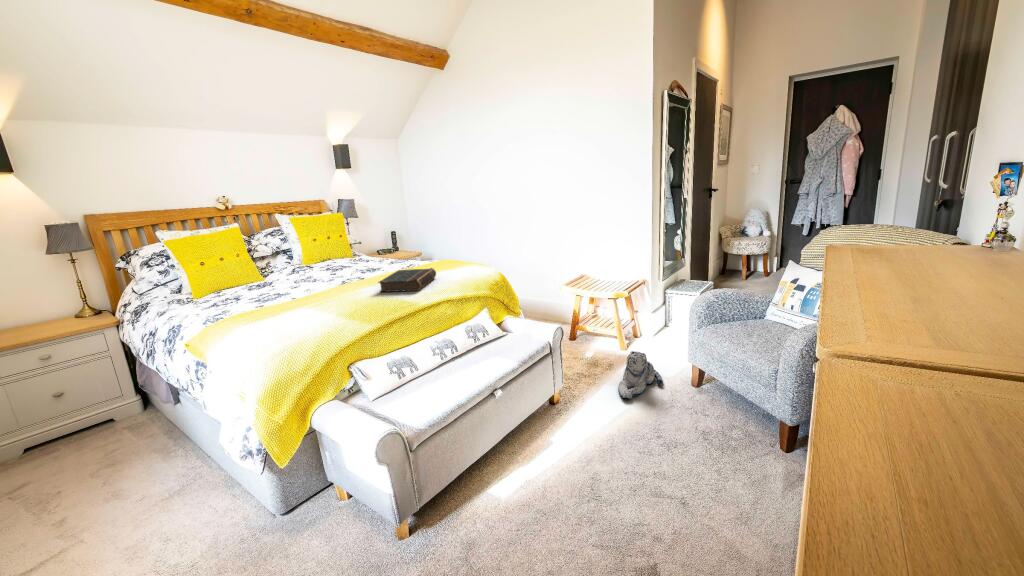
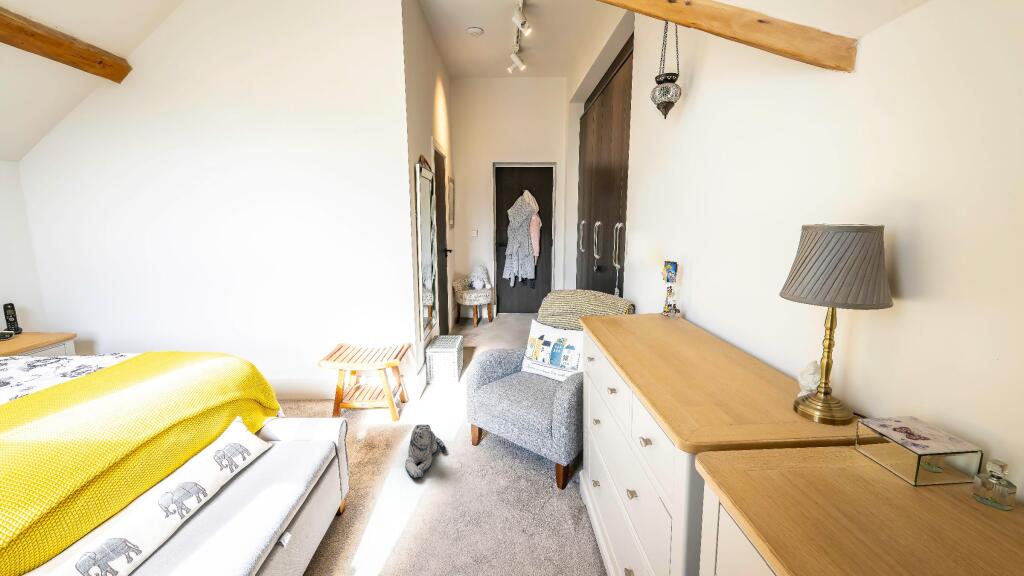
book: present [378,268,436,292] -> none [37,377,151,435]

